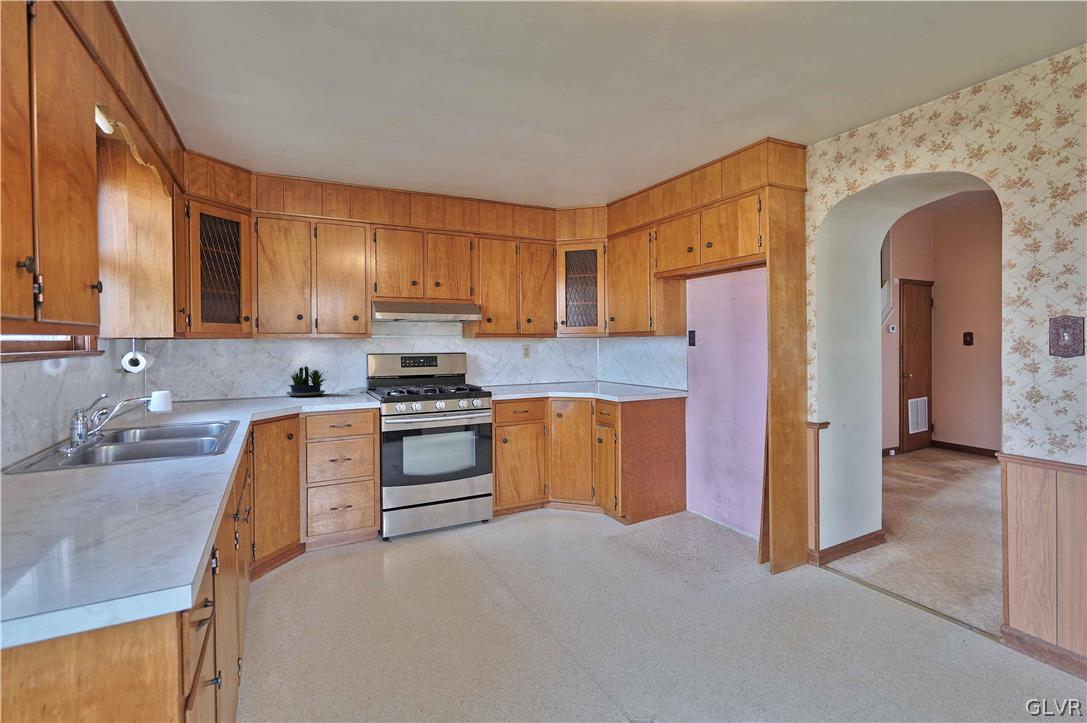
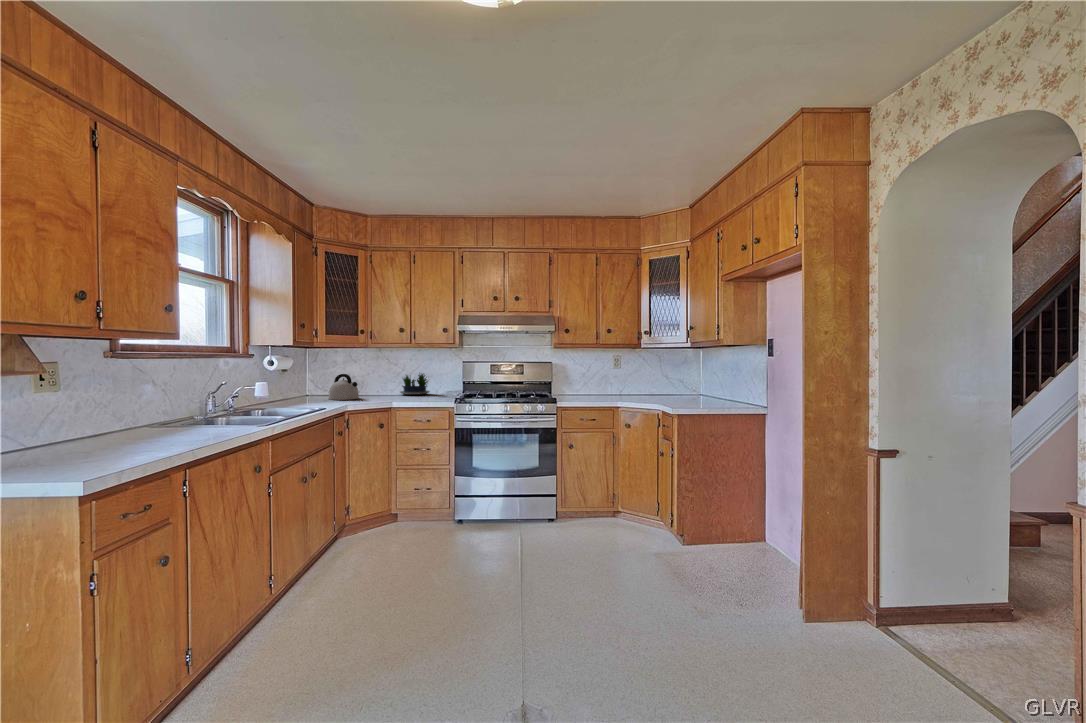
kettle: none [202,373,247,407] -> present [328,374,359,400]

